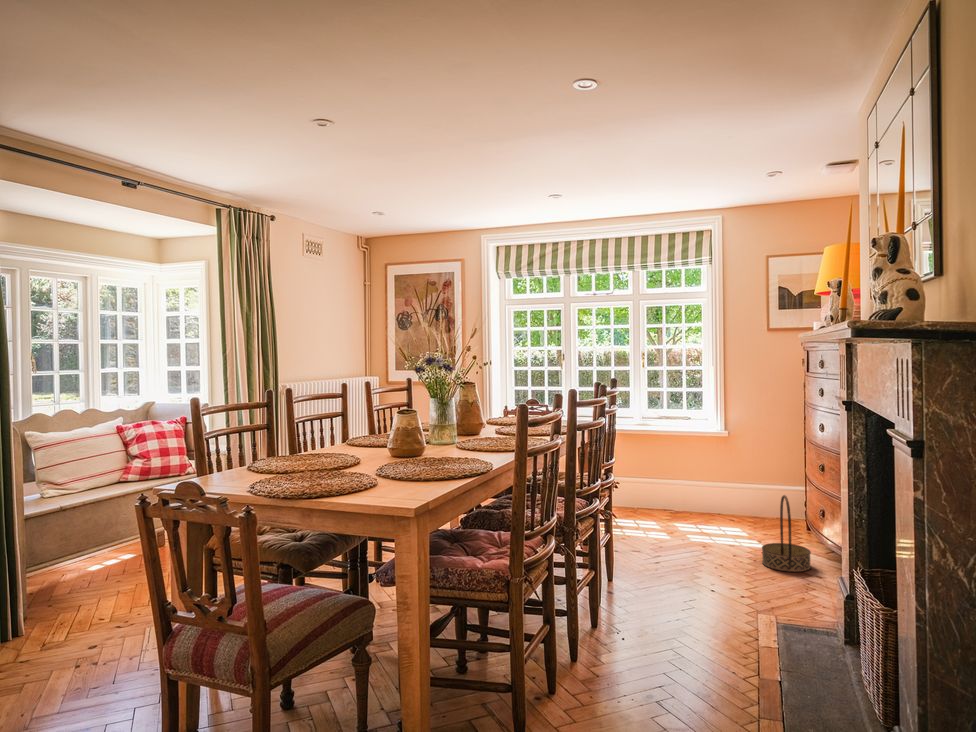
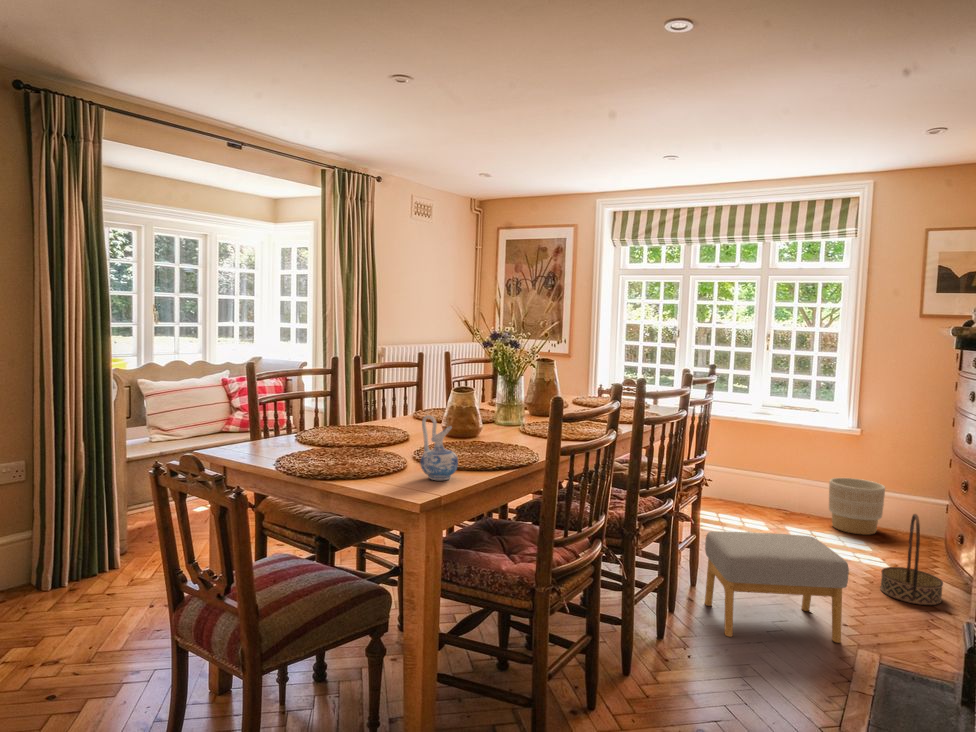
ceramic pitcher: none [398,430,434,490] -> present [420,415,458,480]
planter: none [706,474,751,522] -> present [829,478,885,535]
footstool: none [623,522,745,617] -> present [705,531,849,643]

